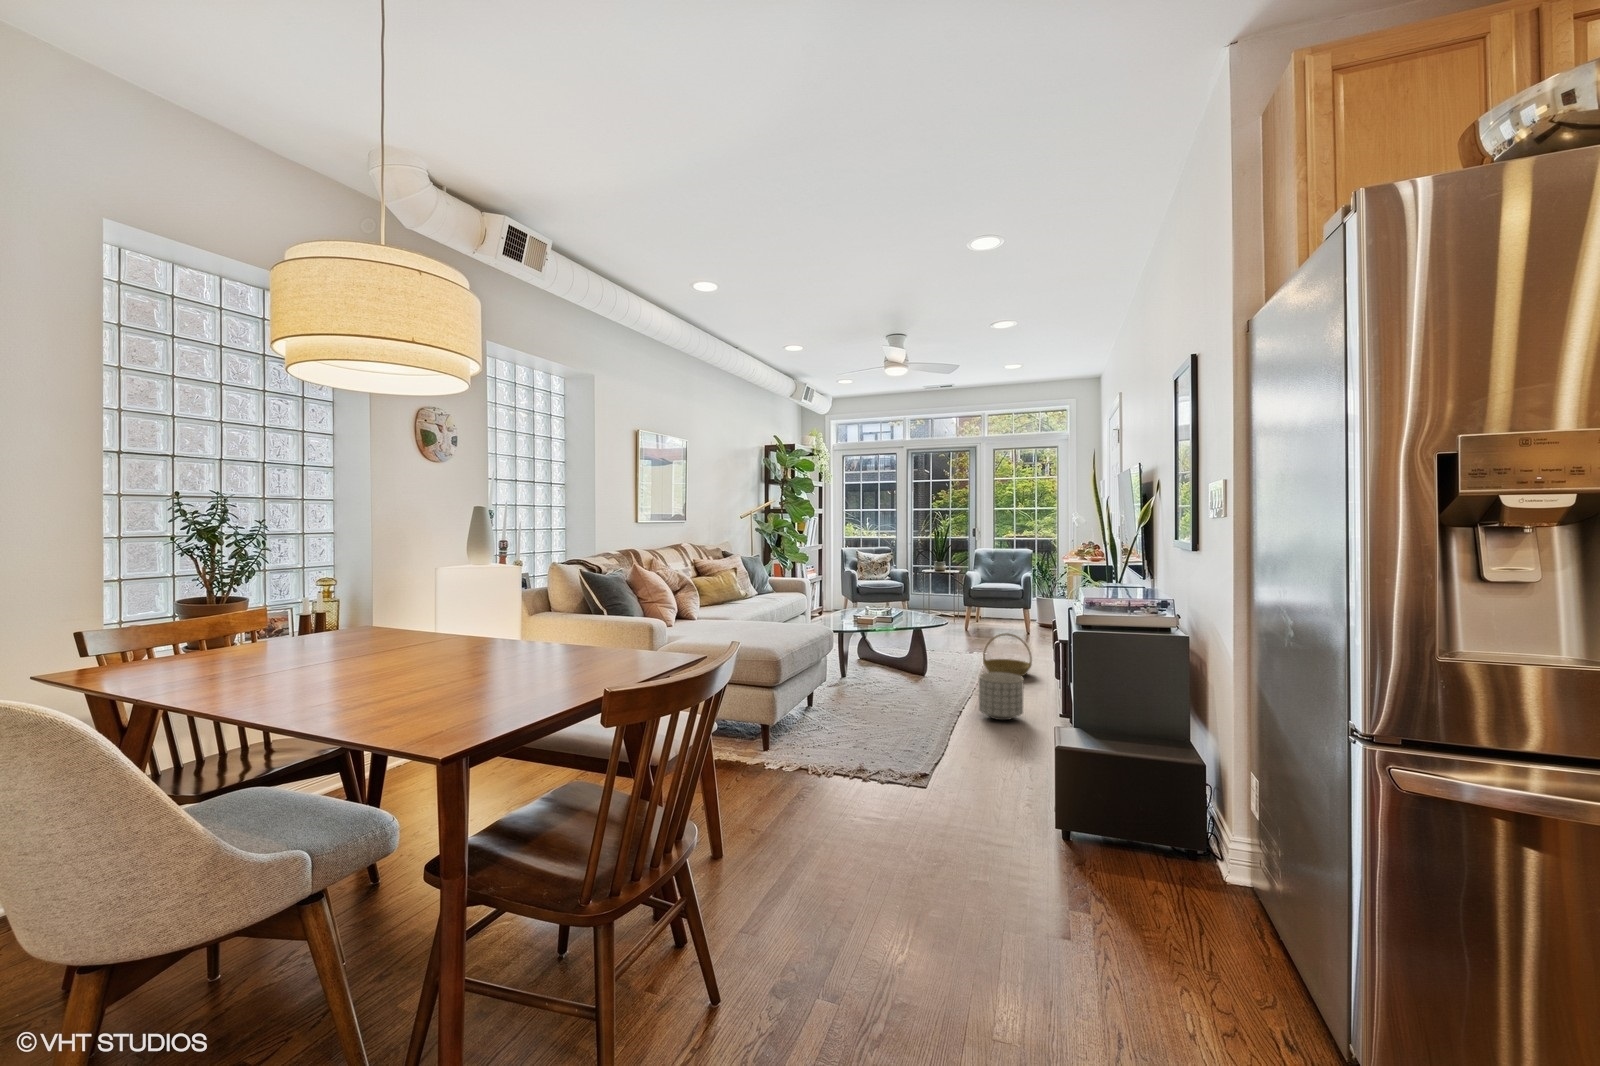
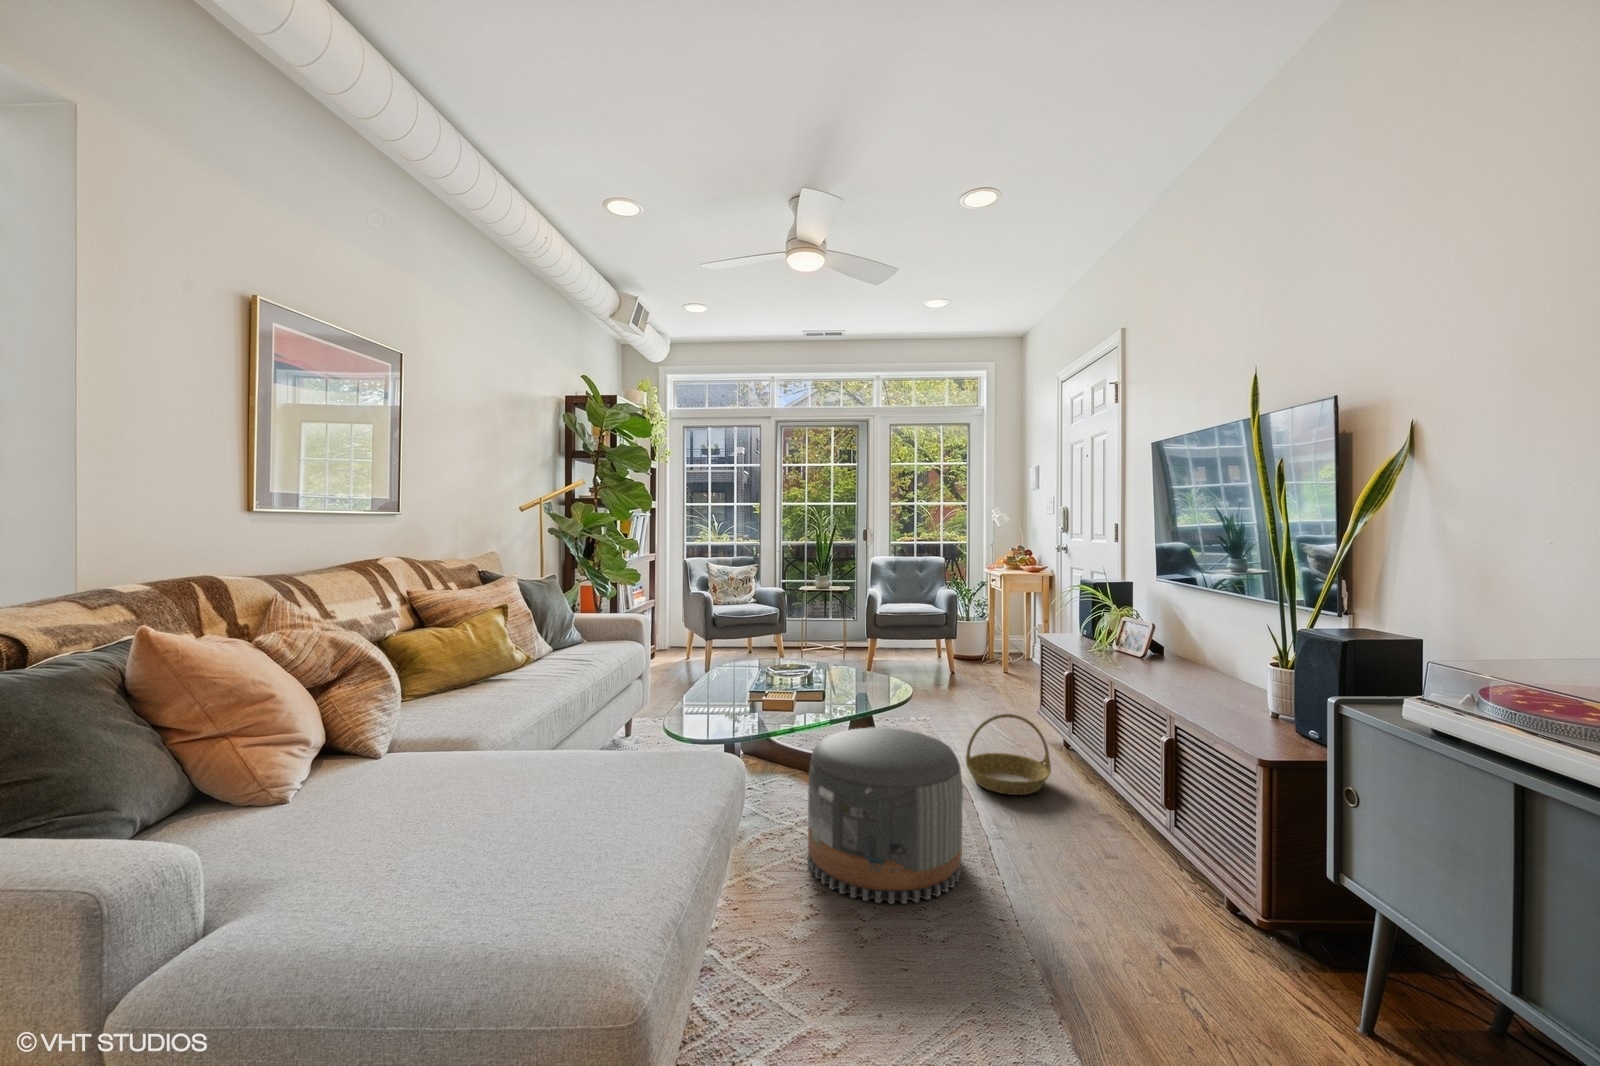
pouf: none [878,629,953,700] -> present [808,727,963,904]
planter: present [979,672,1024,720] -> none [1067,845,1175,976]

